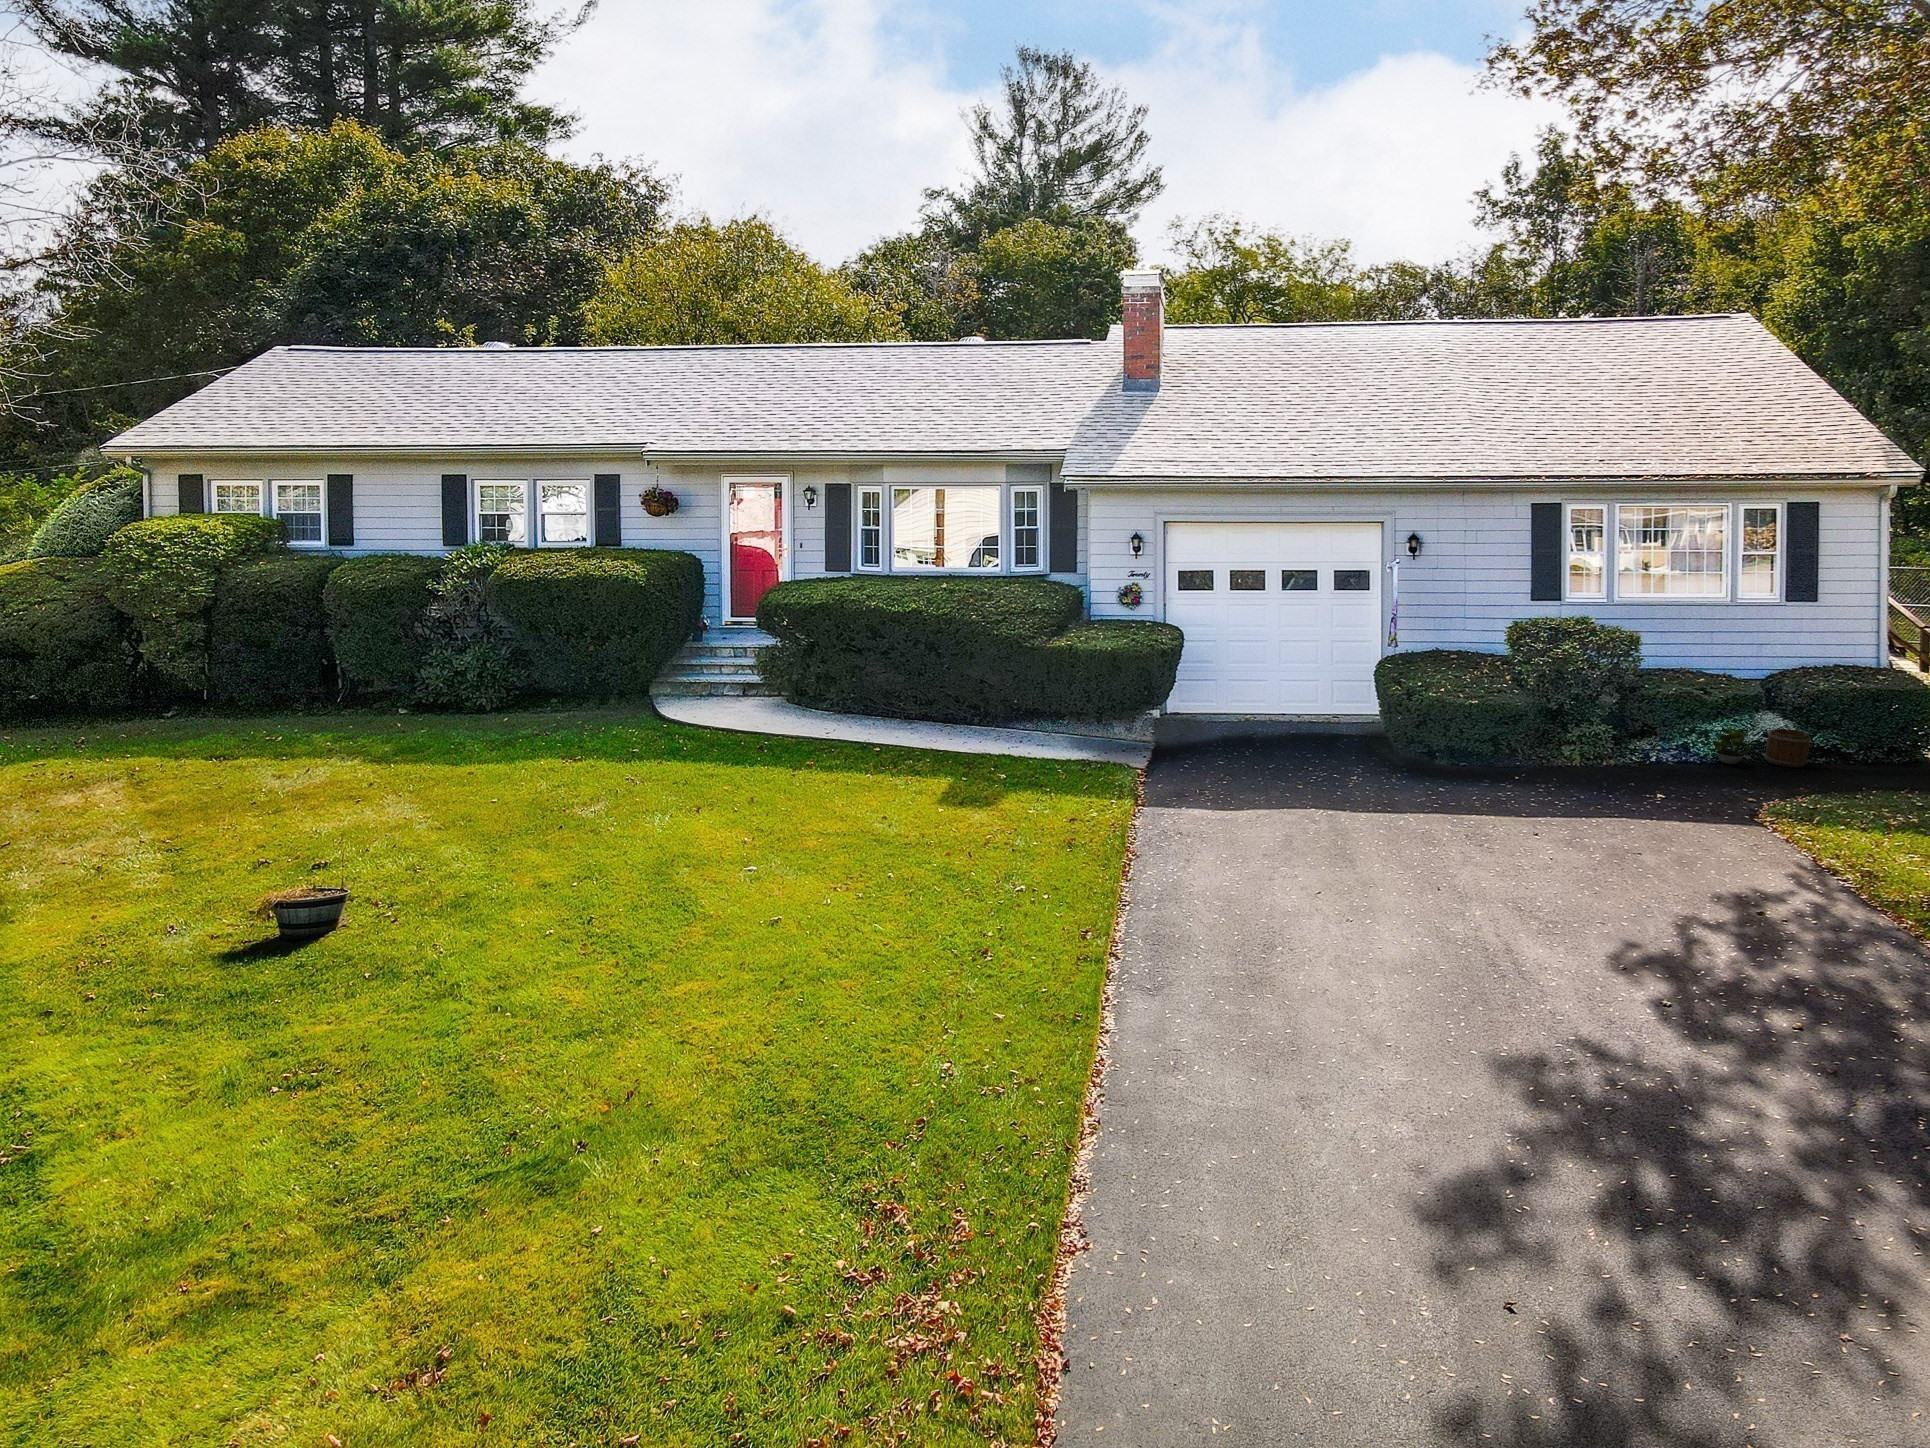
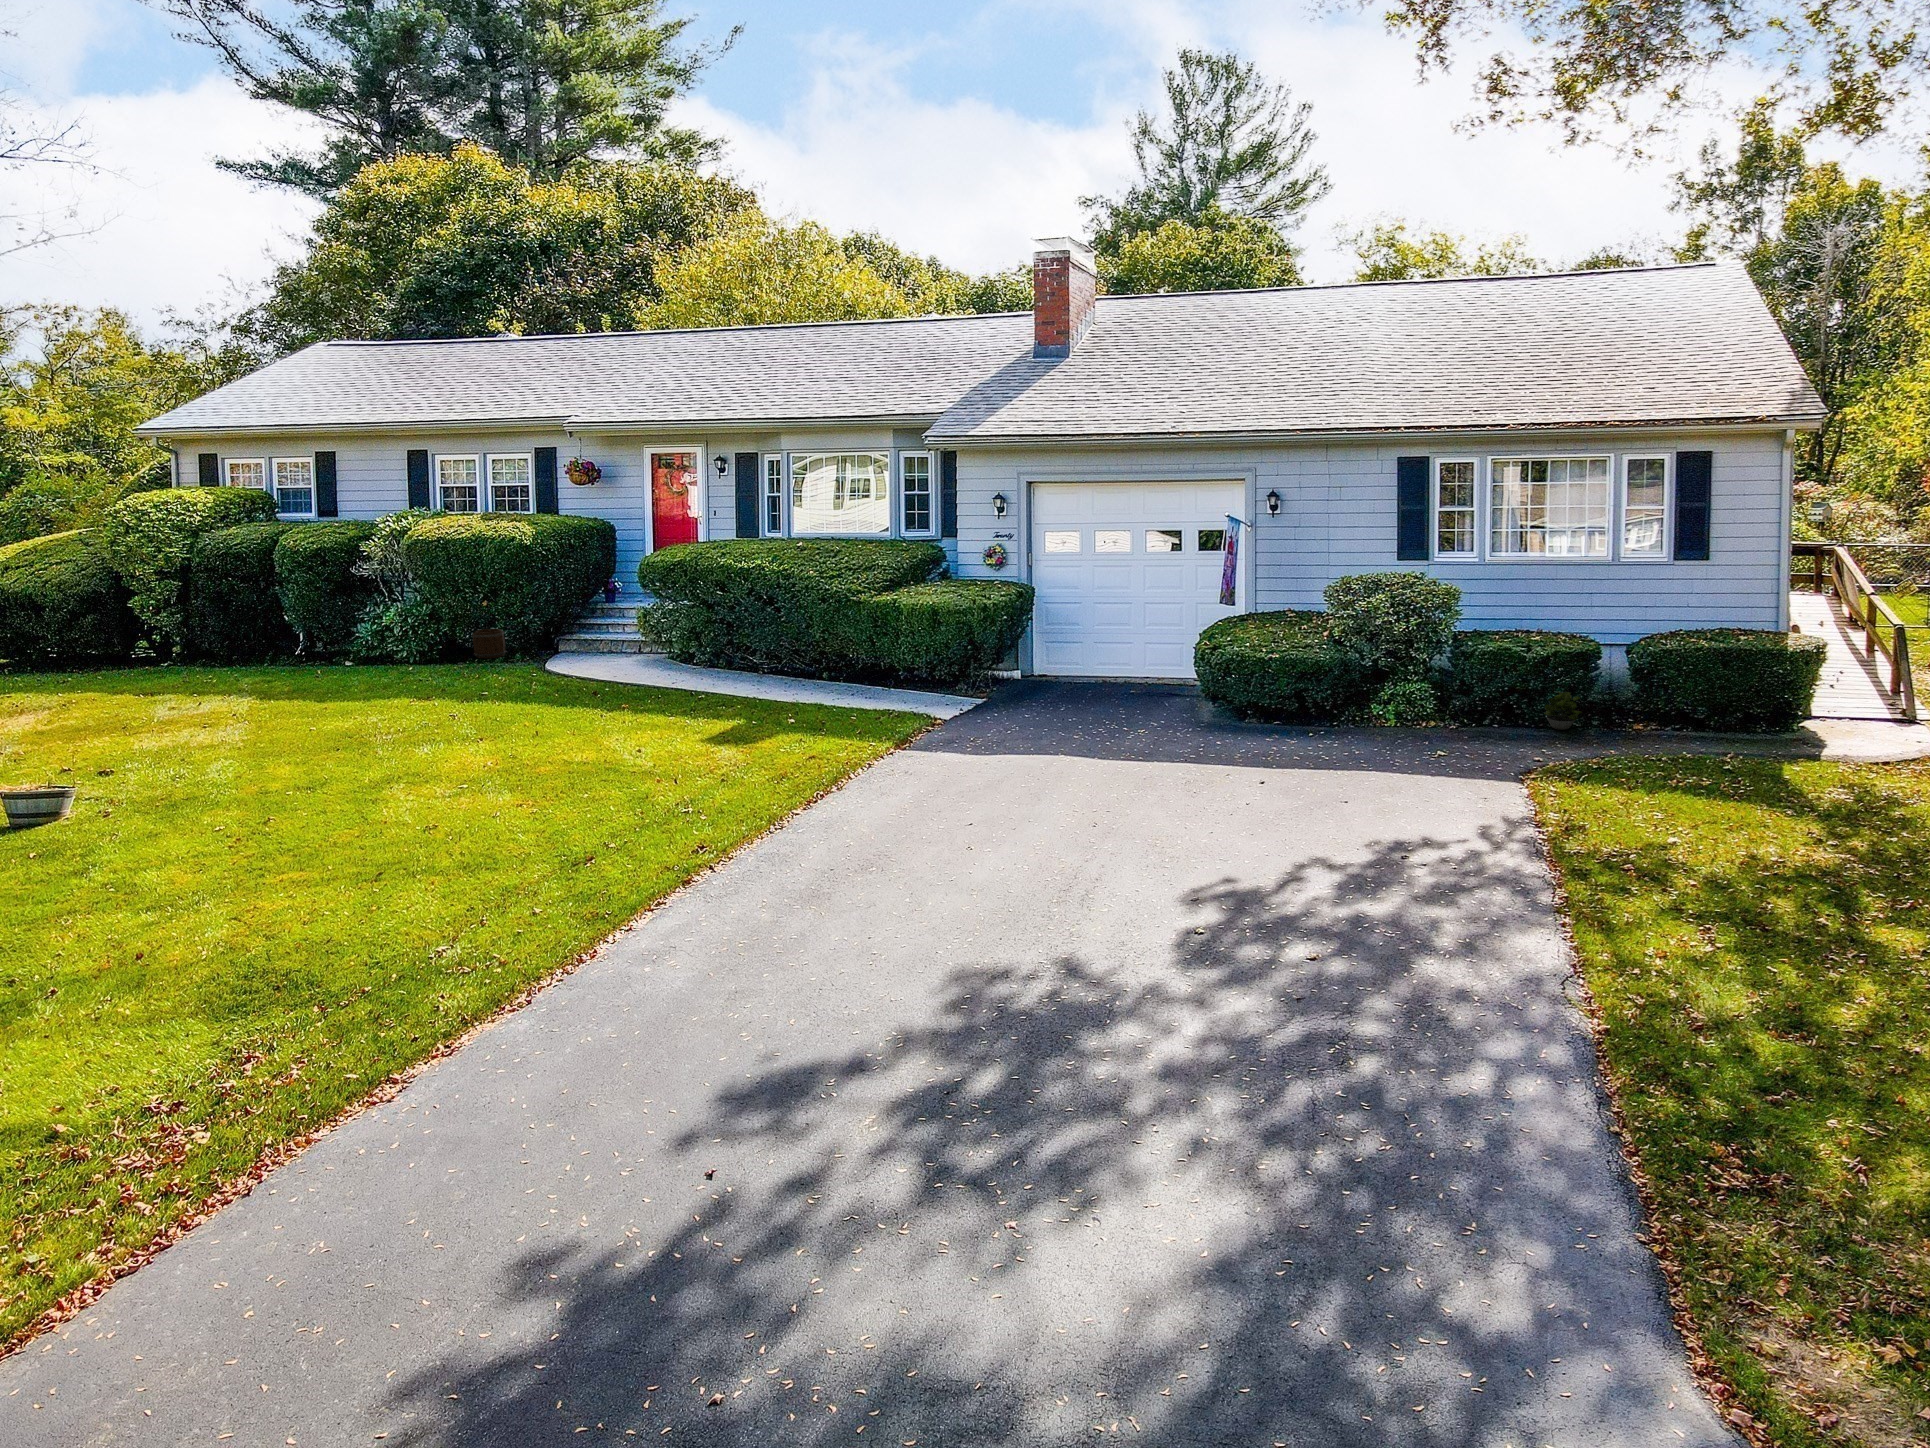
bucket: present [1764,729,1811,768] -> present [472,629,507,659]

